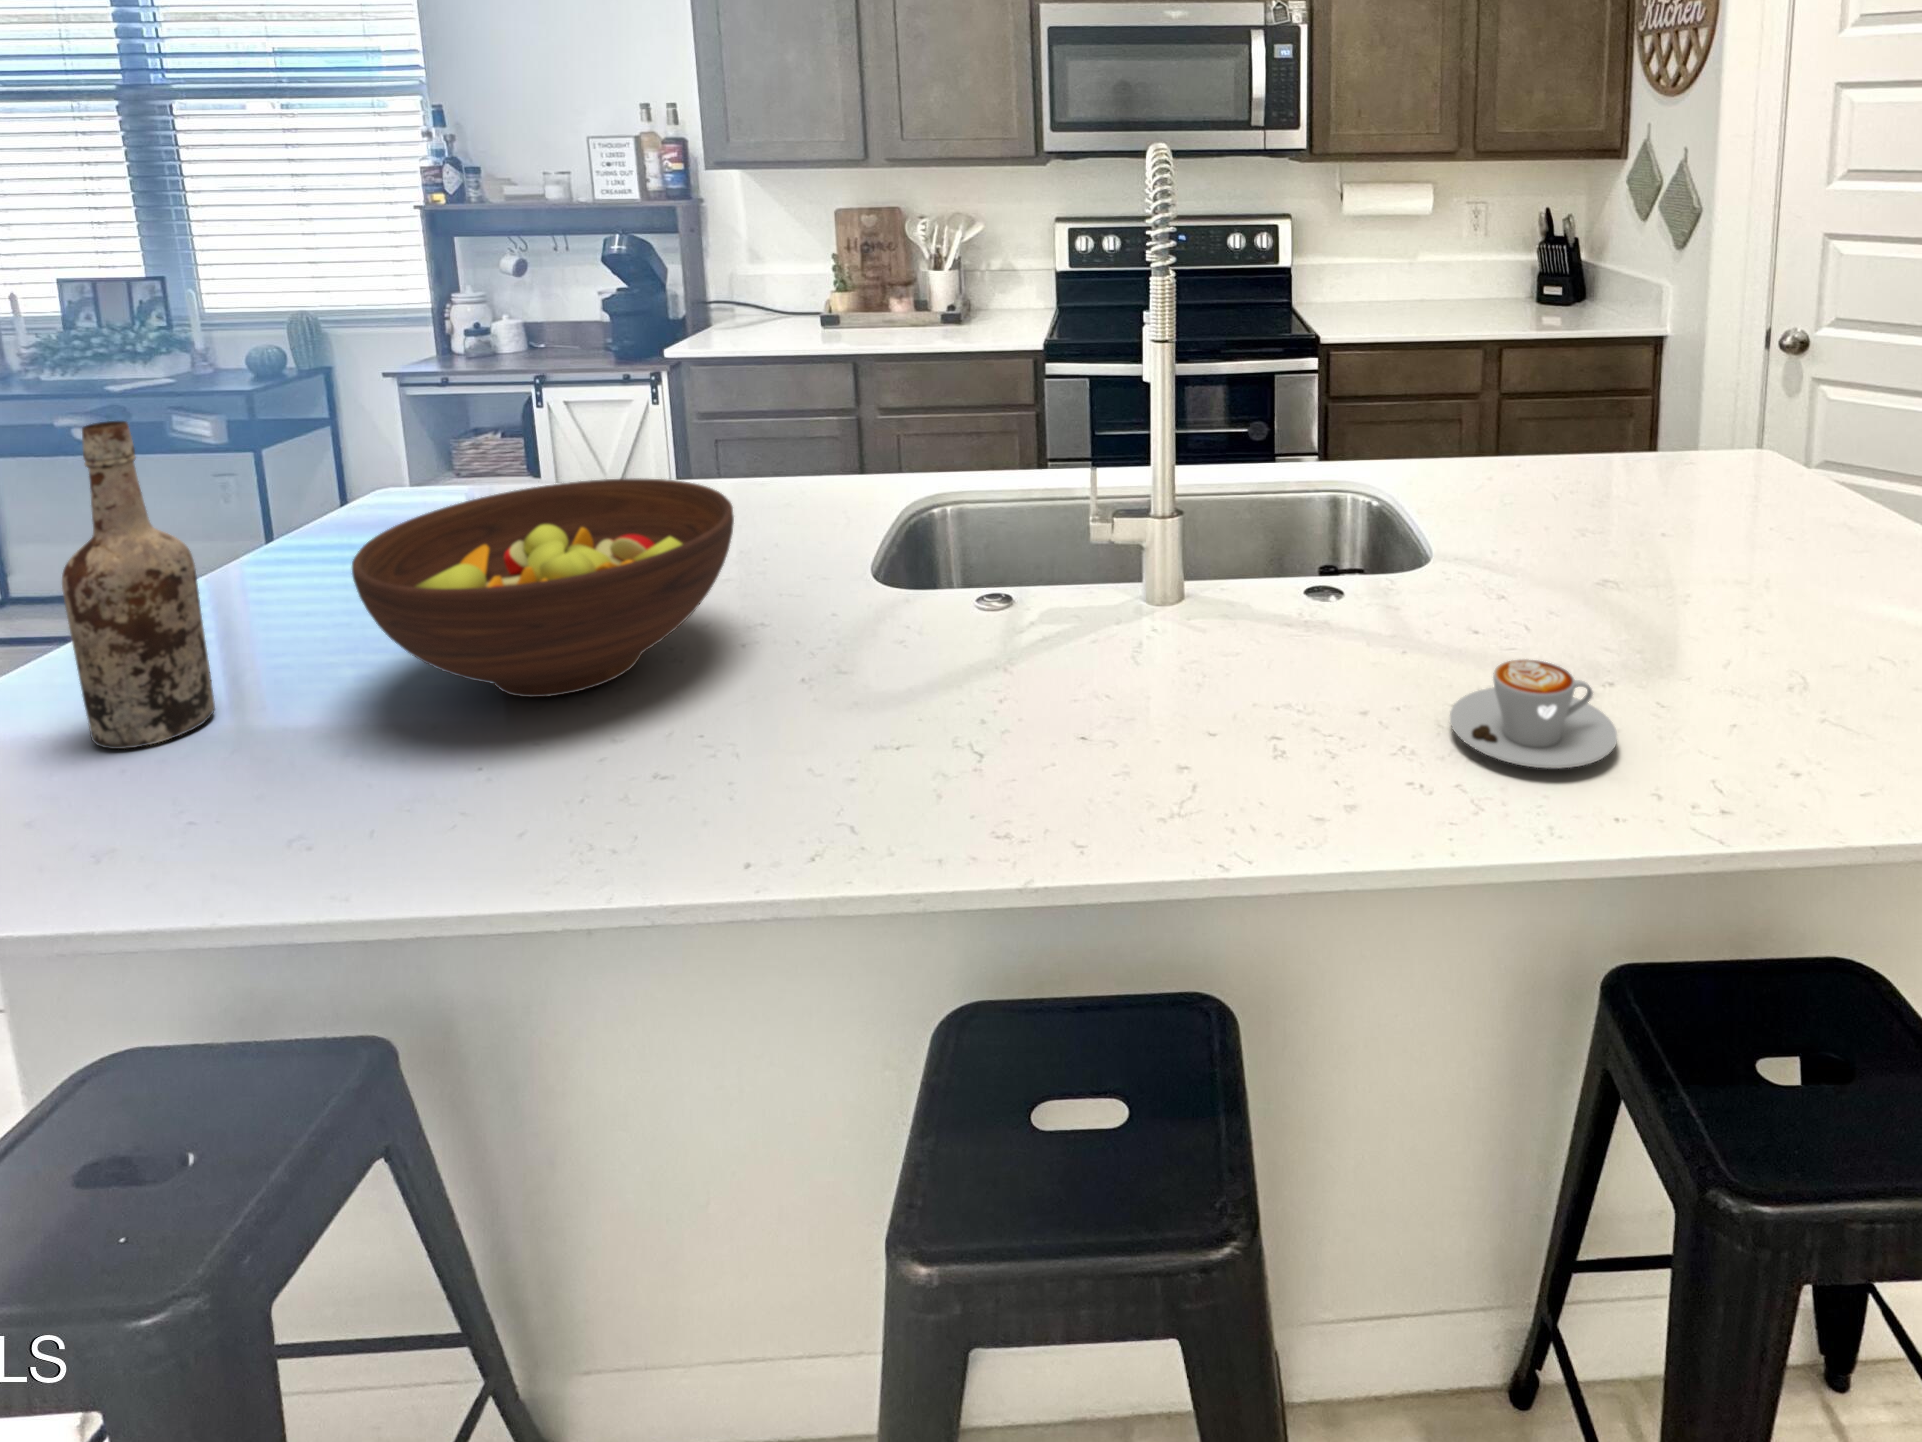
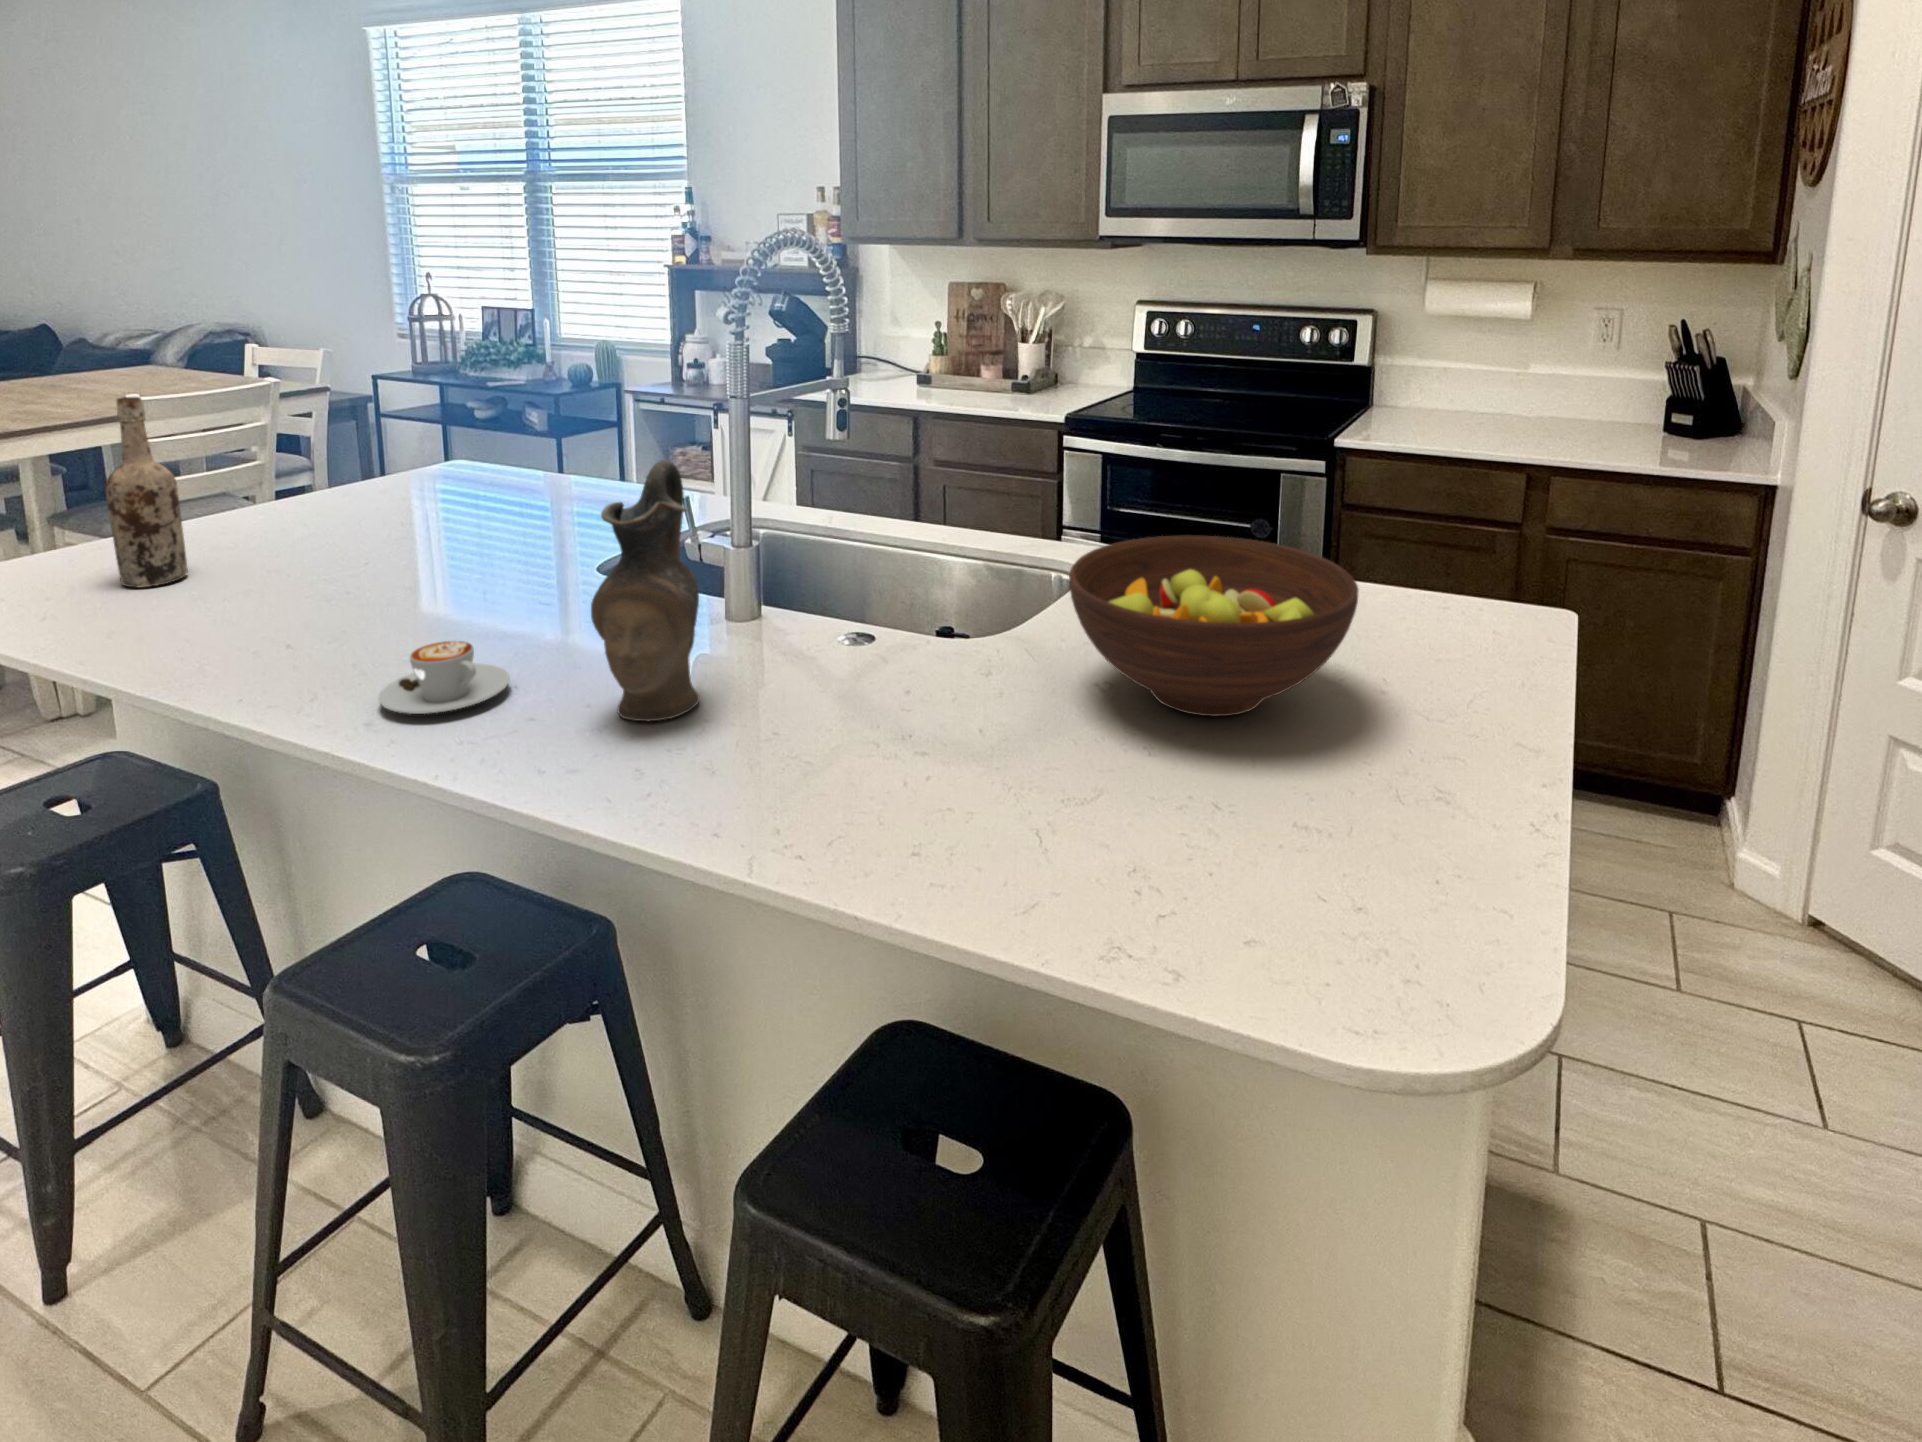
ceramic pitcher: none [1217,394,1349,717] -> present [591,460,700,721]
fruit bowl: present [352,479,734,697] -> present [1069,535,1359,716]
coffee cup: present [1450,659,1617,769] -> present [379,641,510,714]

